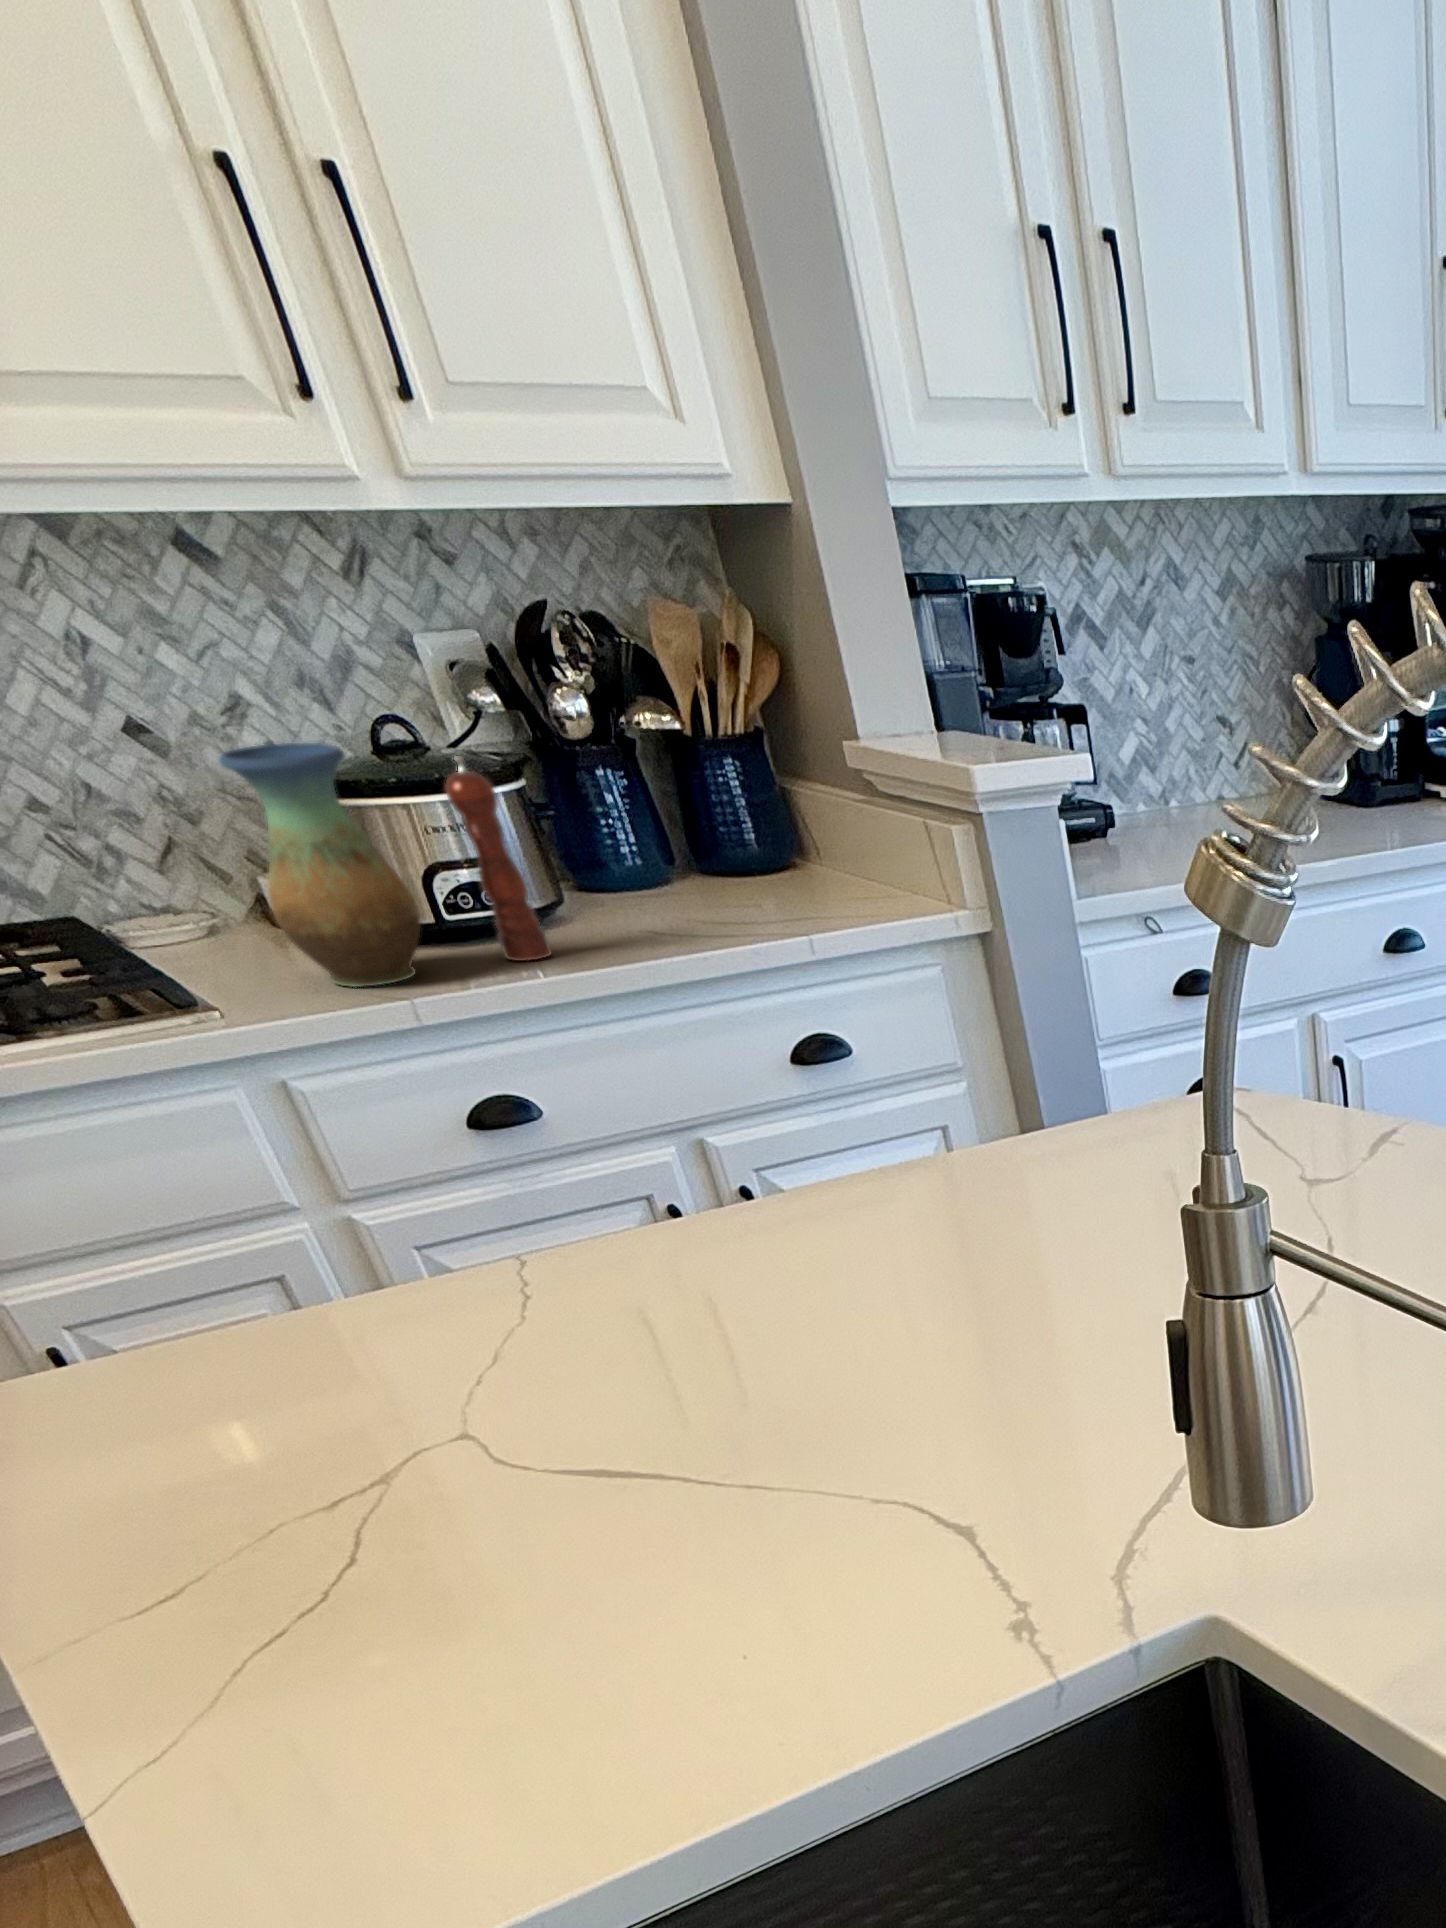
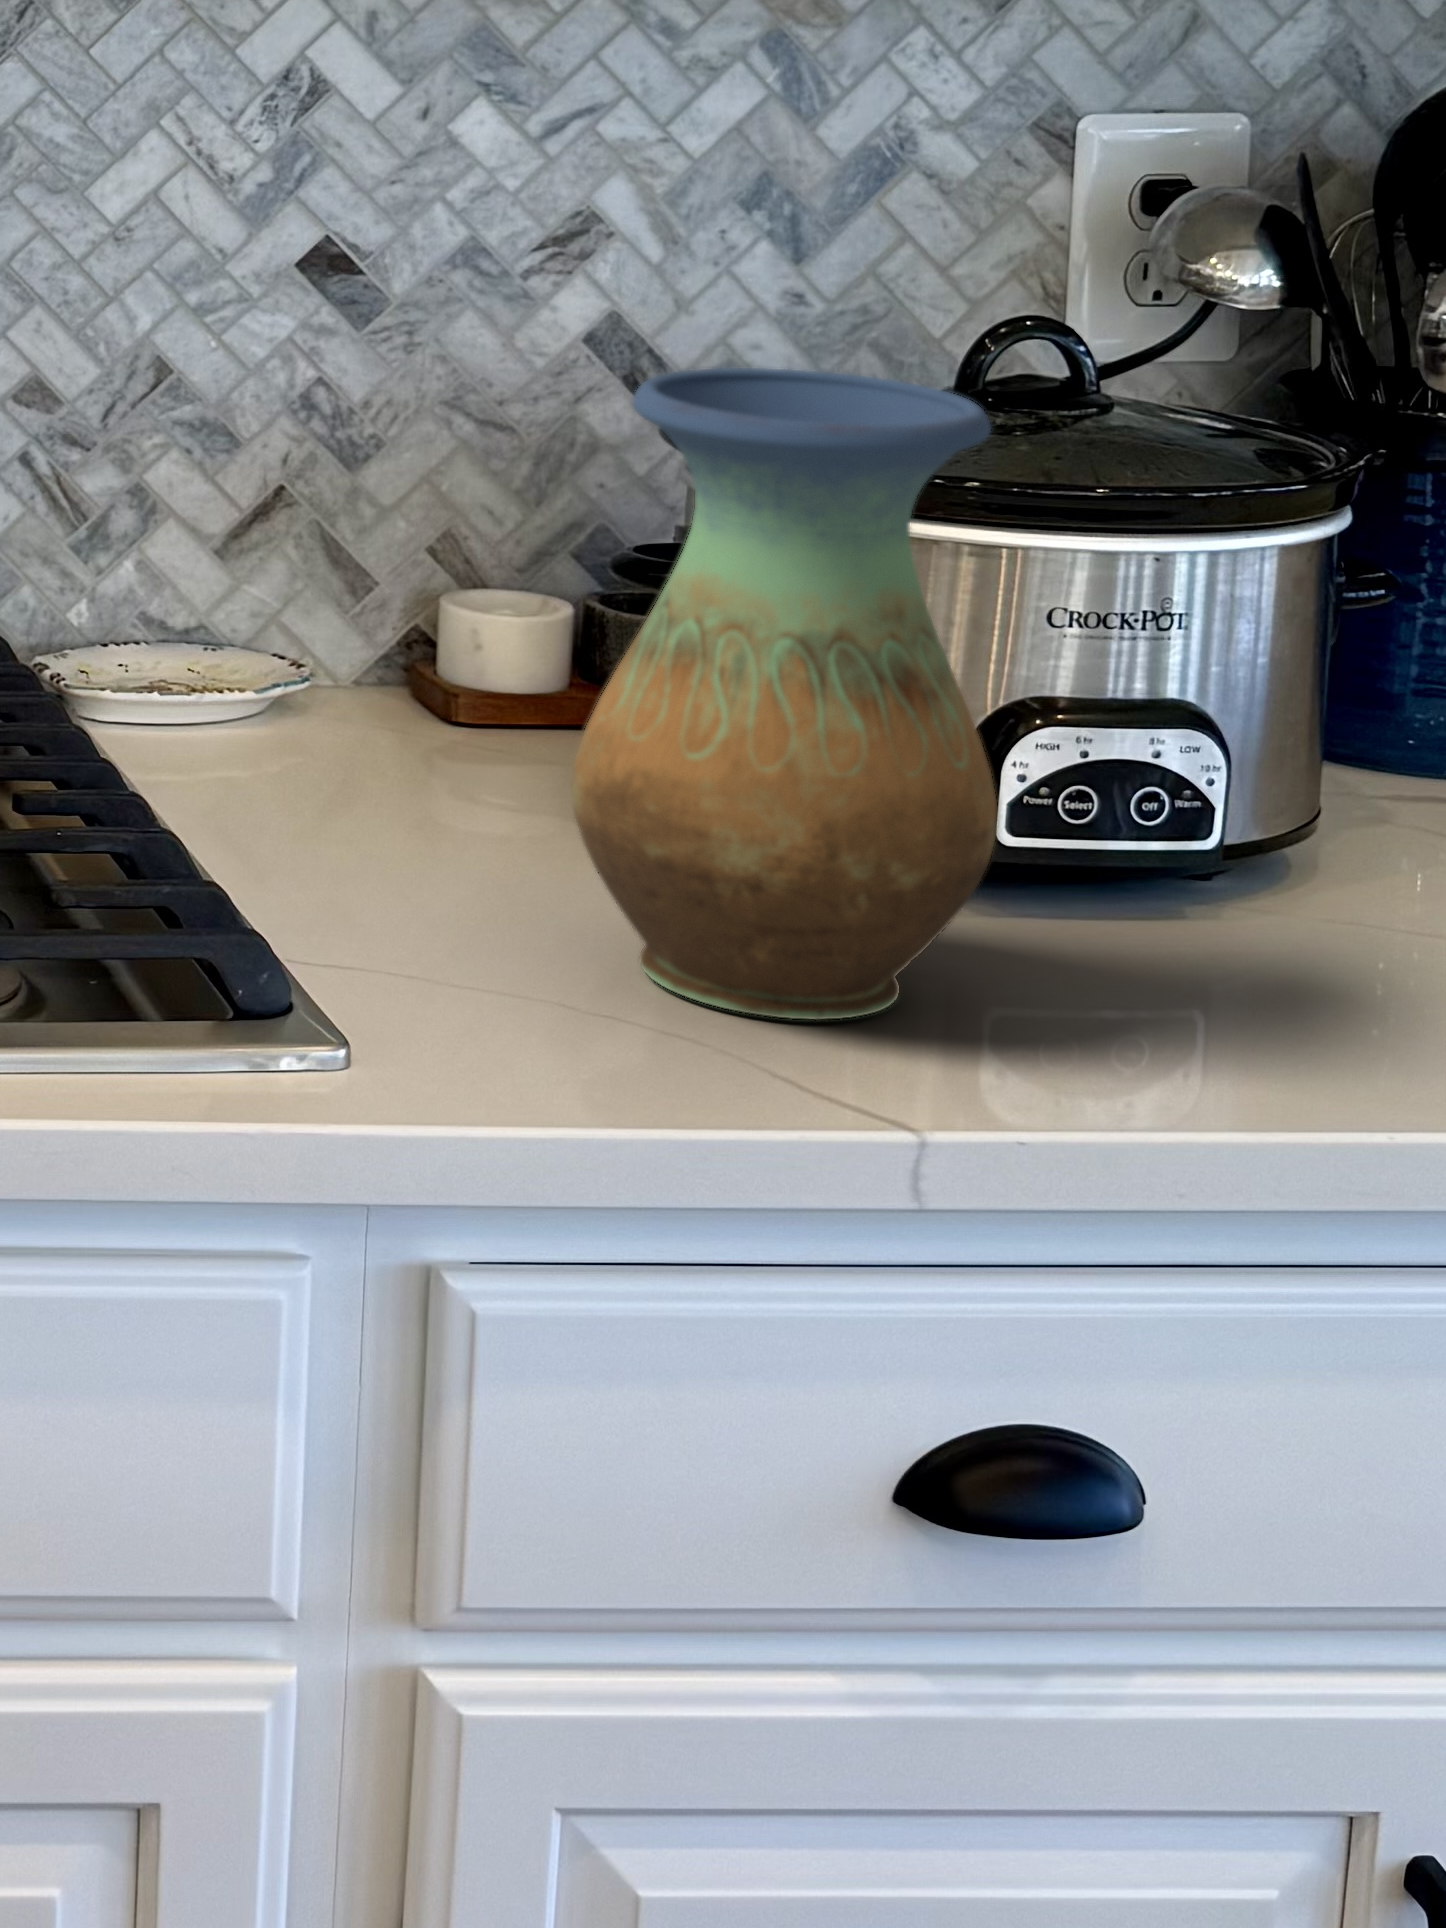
pepper mill: present [446,756,551,961] -> none [1168,457,1368,1020]

